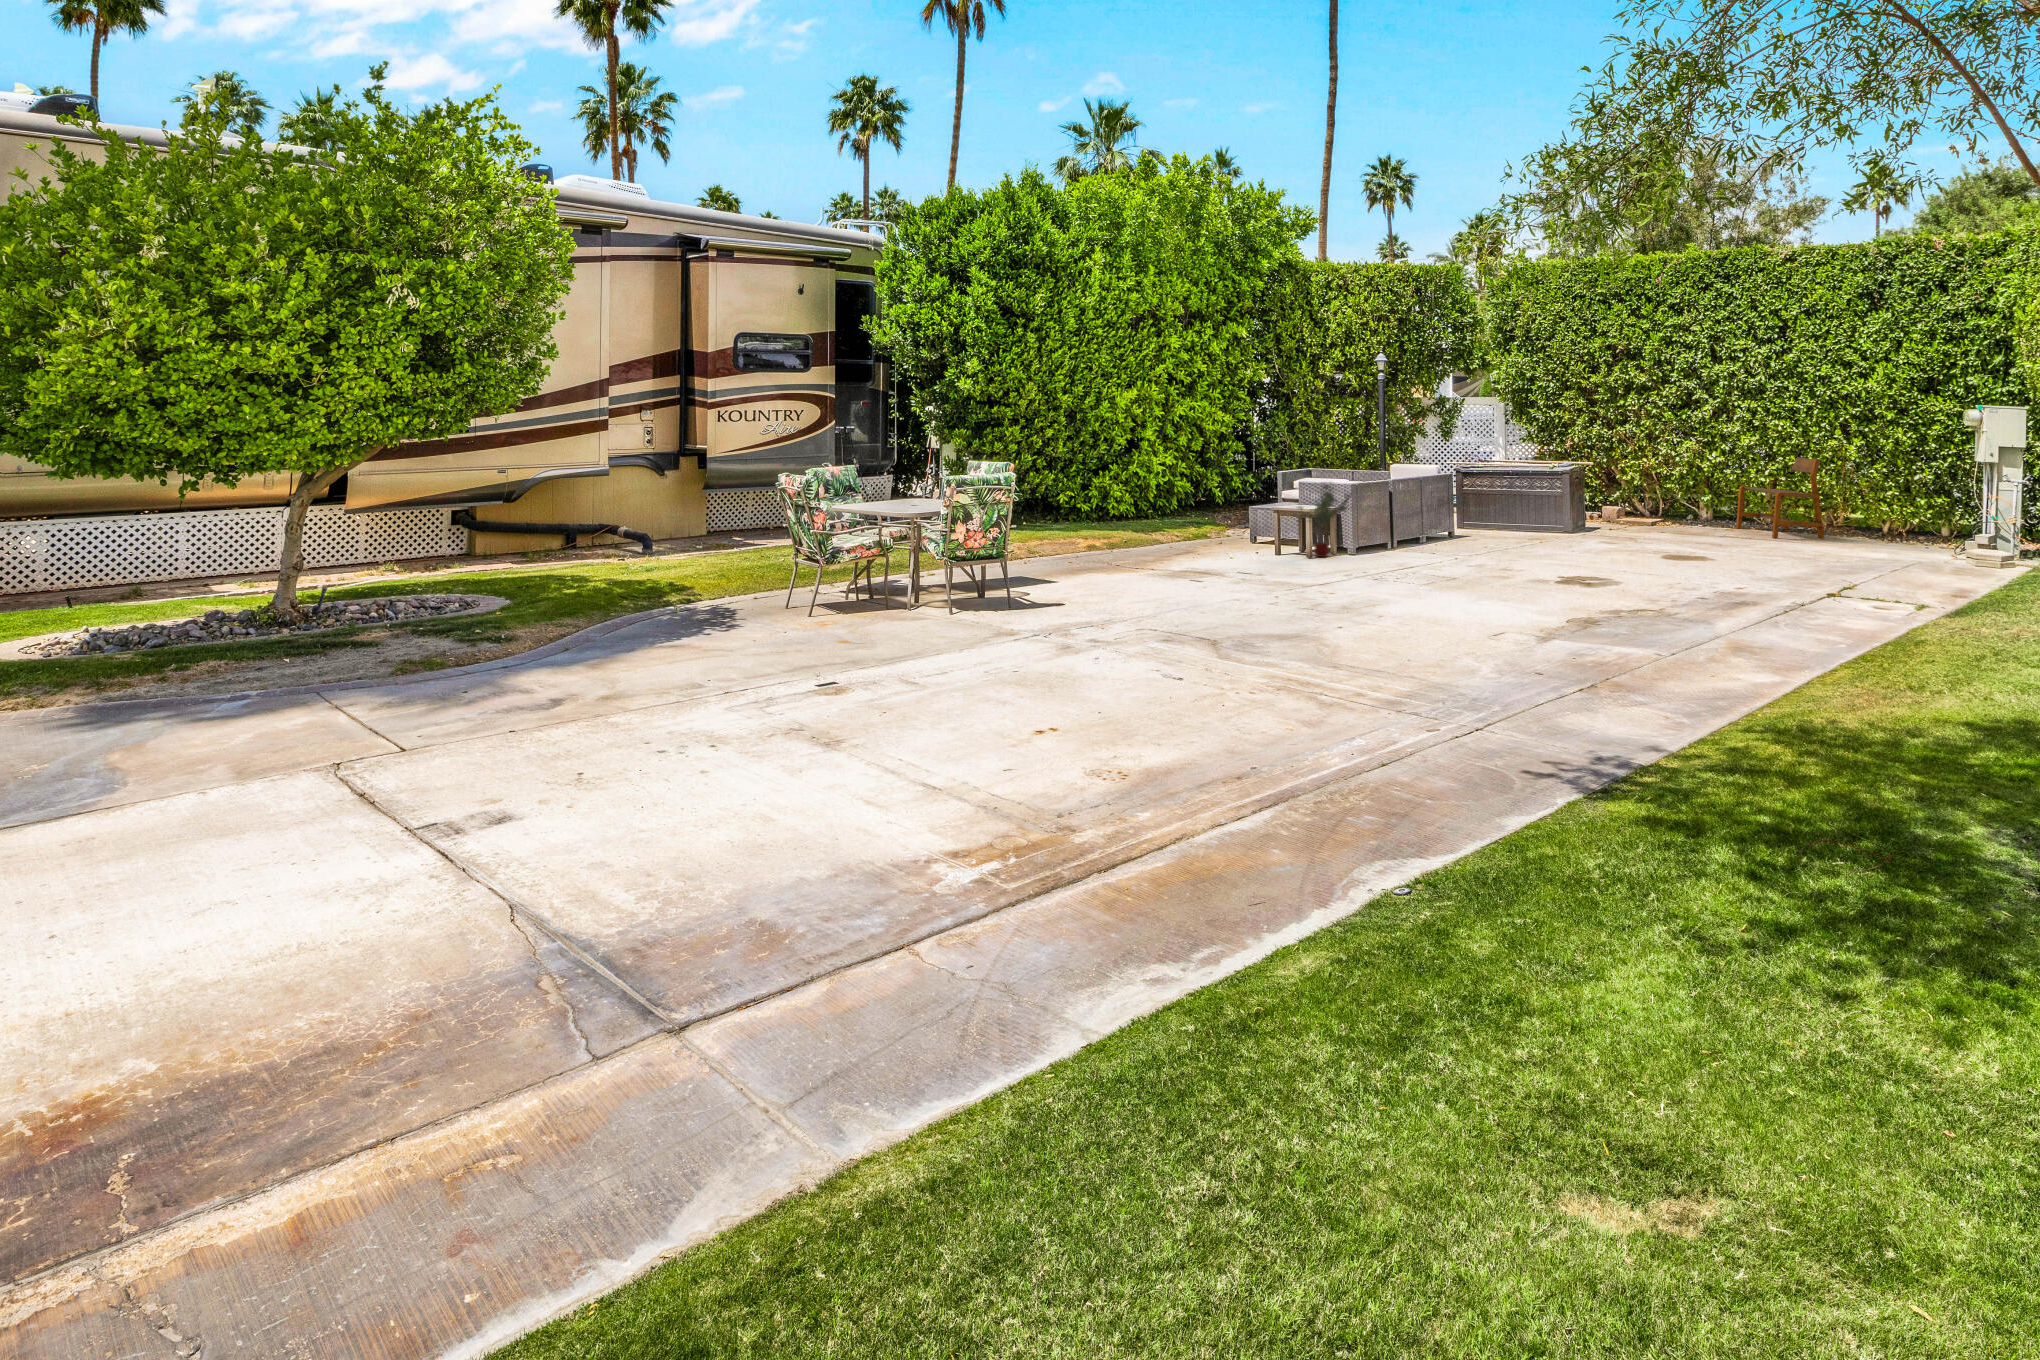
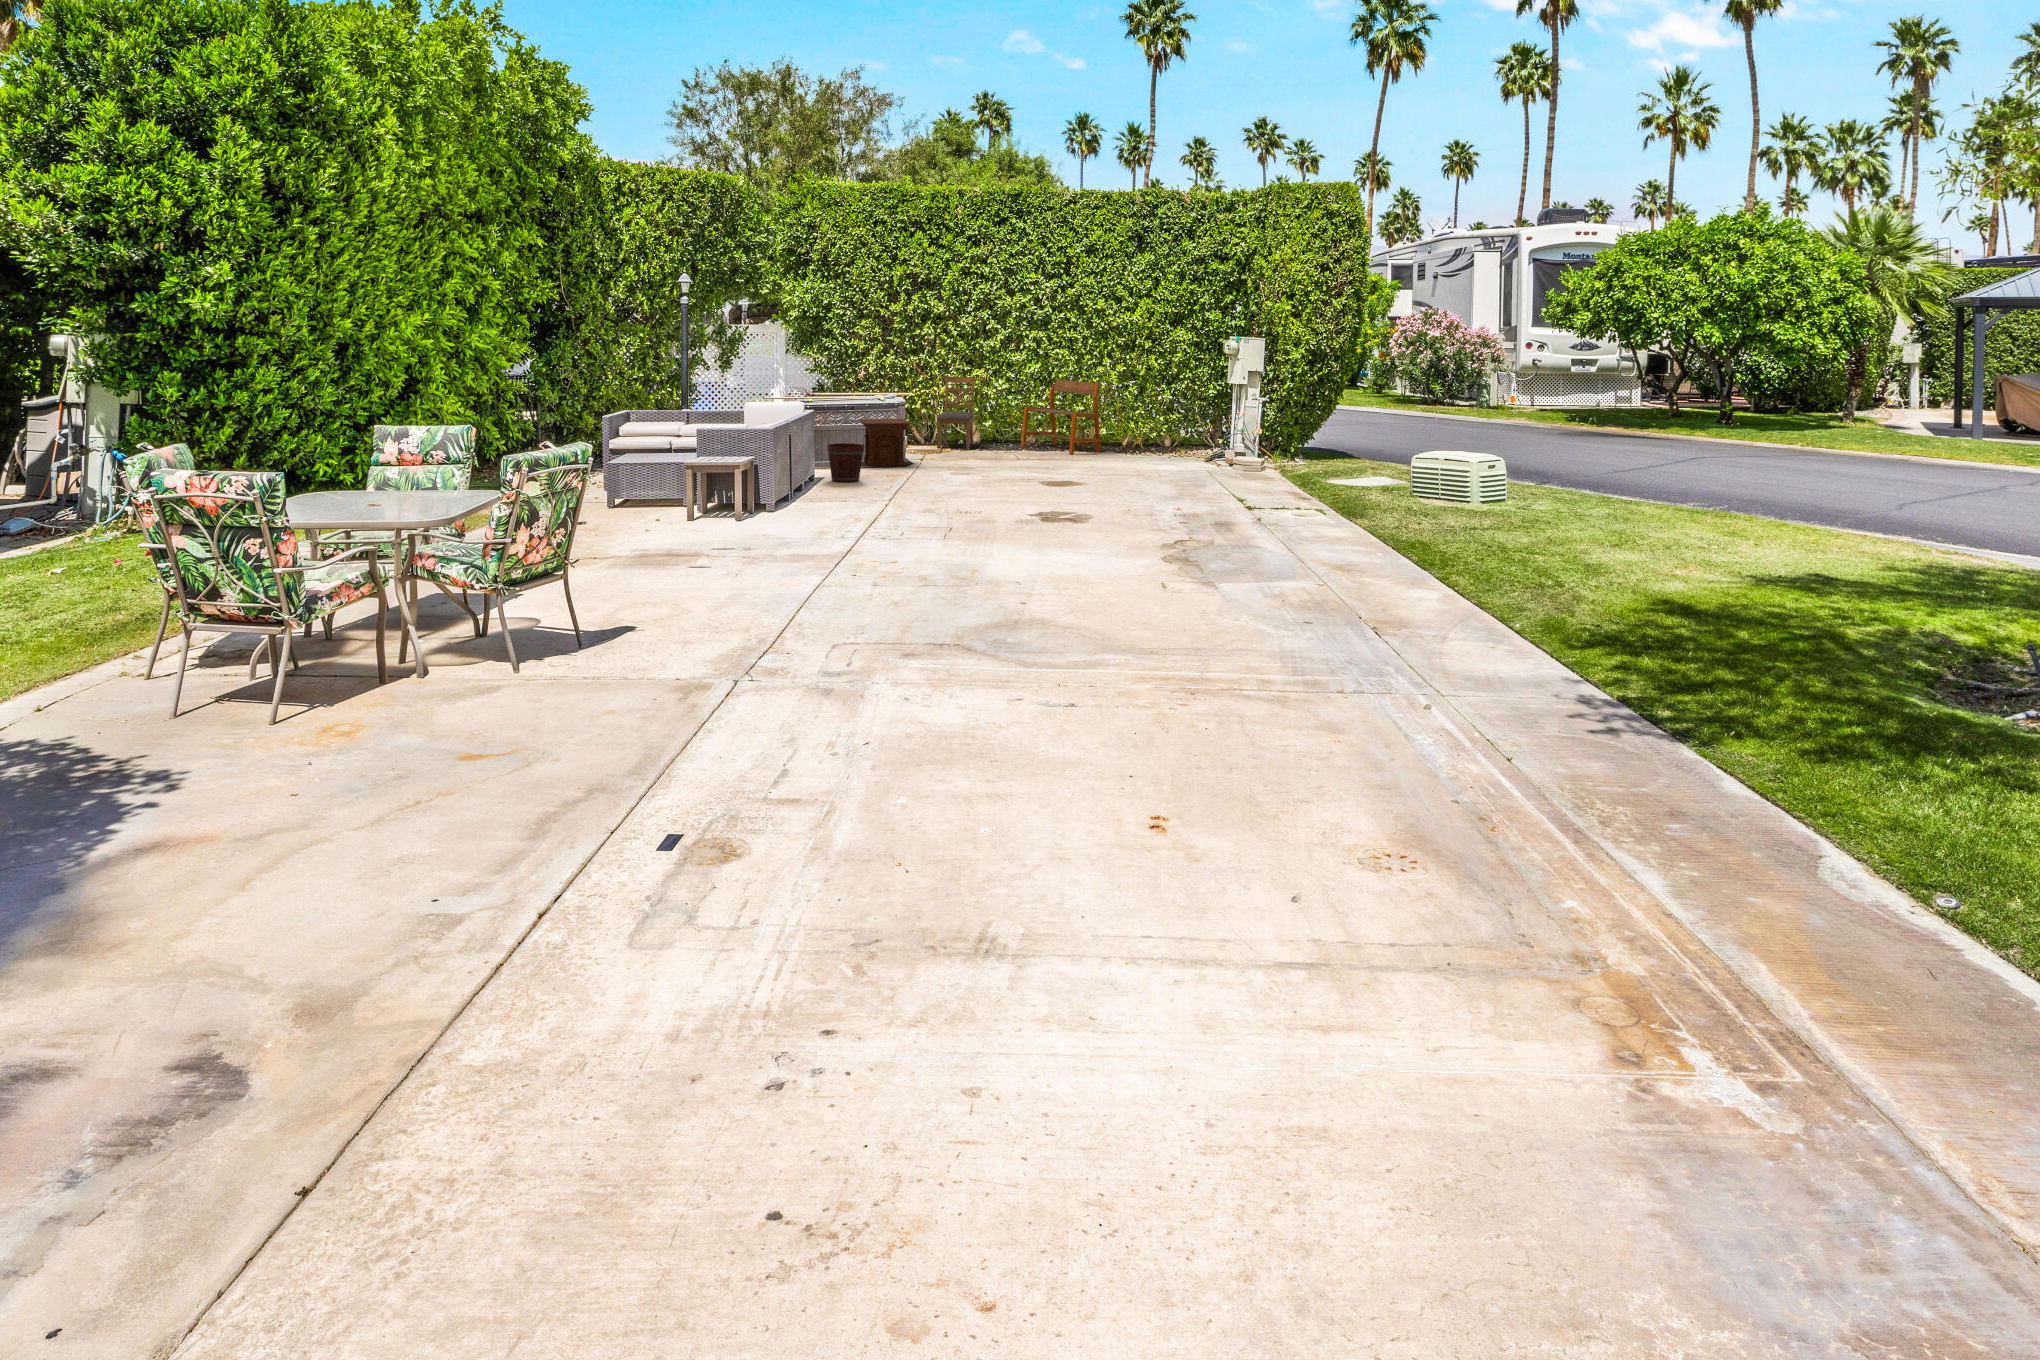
chair: none [1632,449,1685,527] -> present [937,376,975,449]
potted tree: present [1293,482,1352,557] -> none [741,427,810,517]
side table: none [1508,487,1563,534] -> present [859,419,911,466]
bucket: none [1439,505,1474,541] -> present [828,443,864,482]

